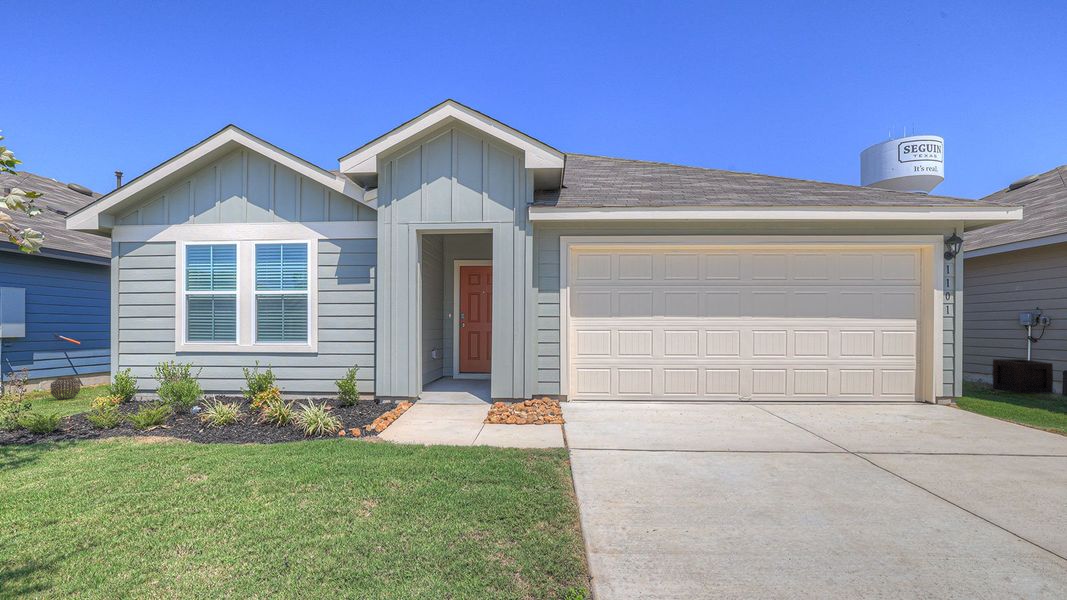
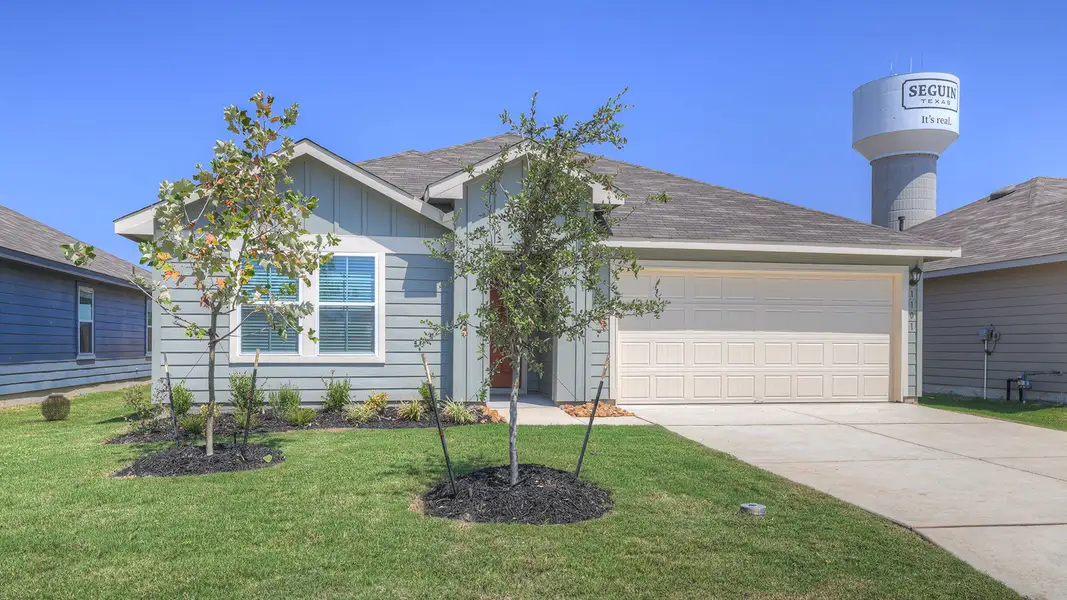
wooden crate: present [992,359,1053,393] -> none [945,370,987,398]

